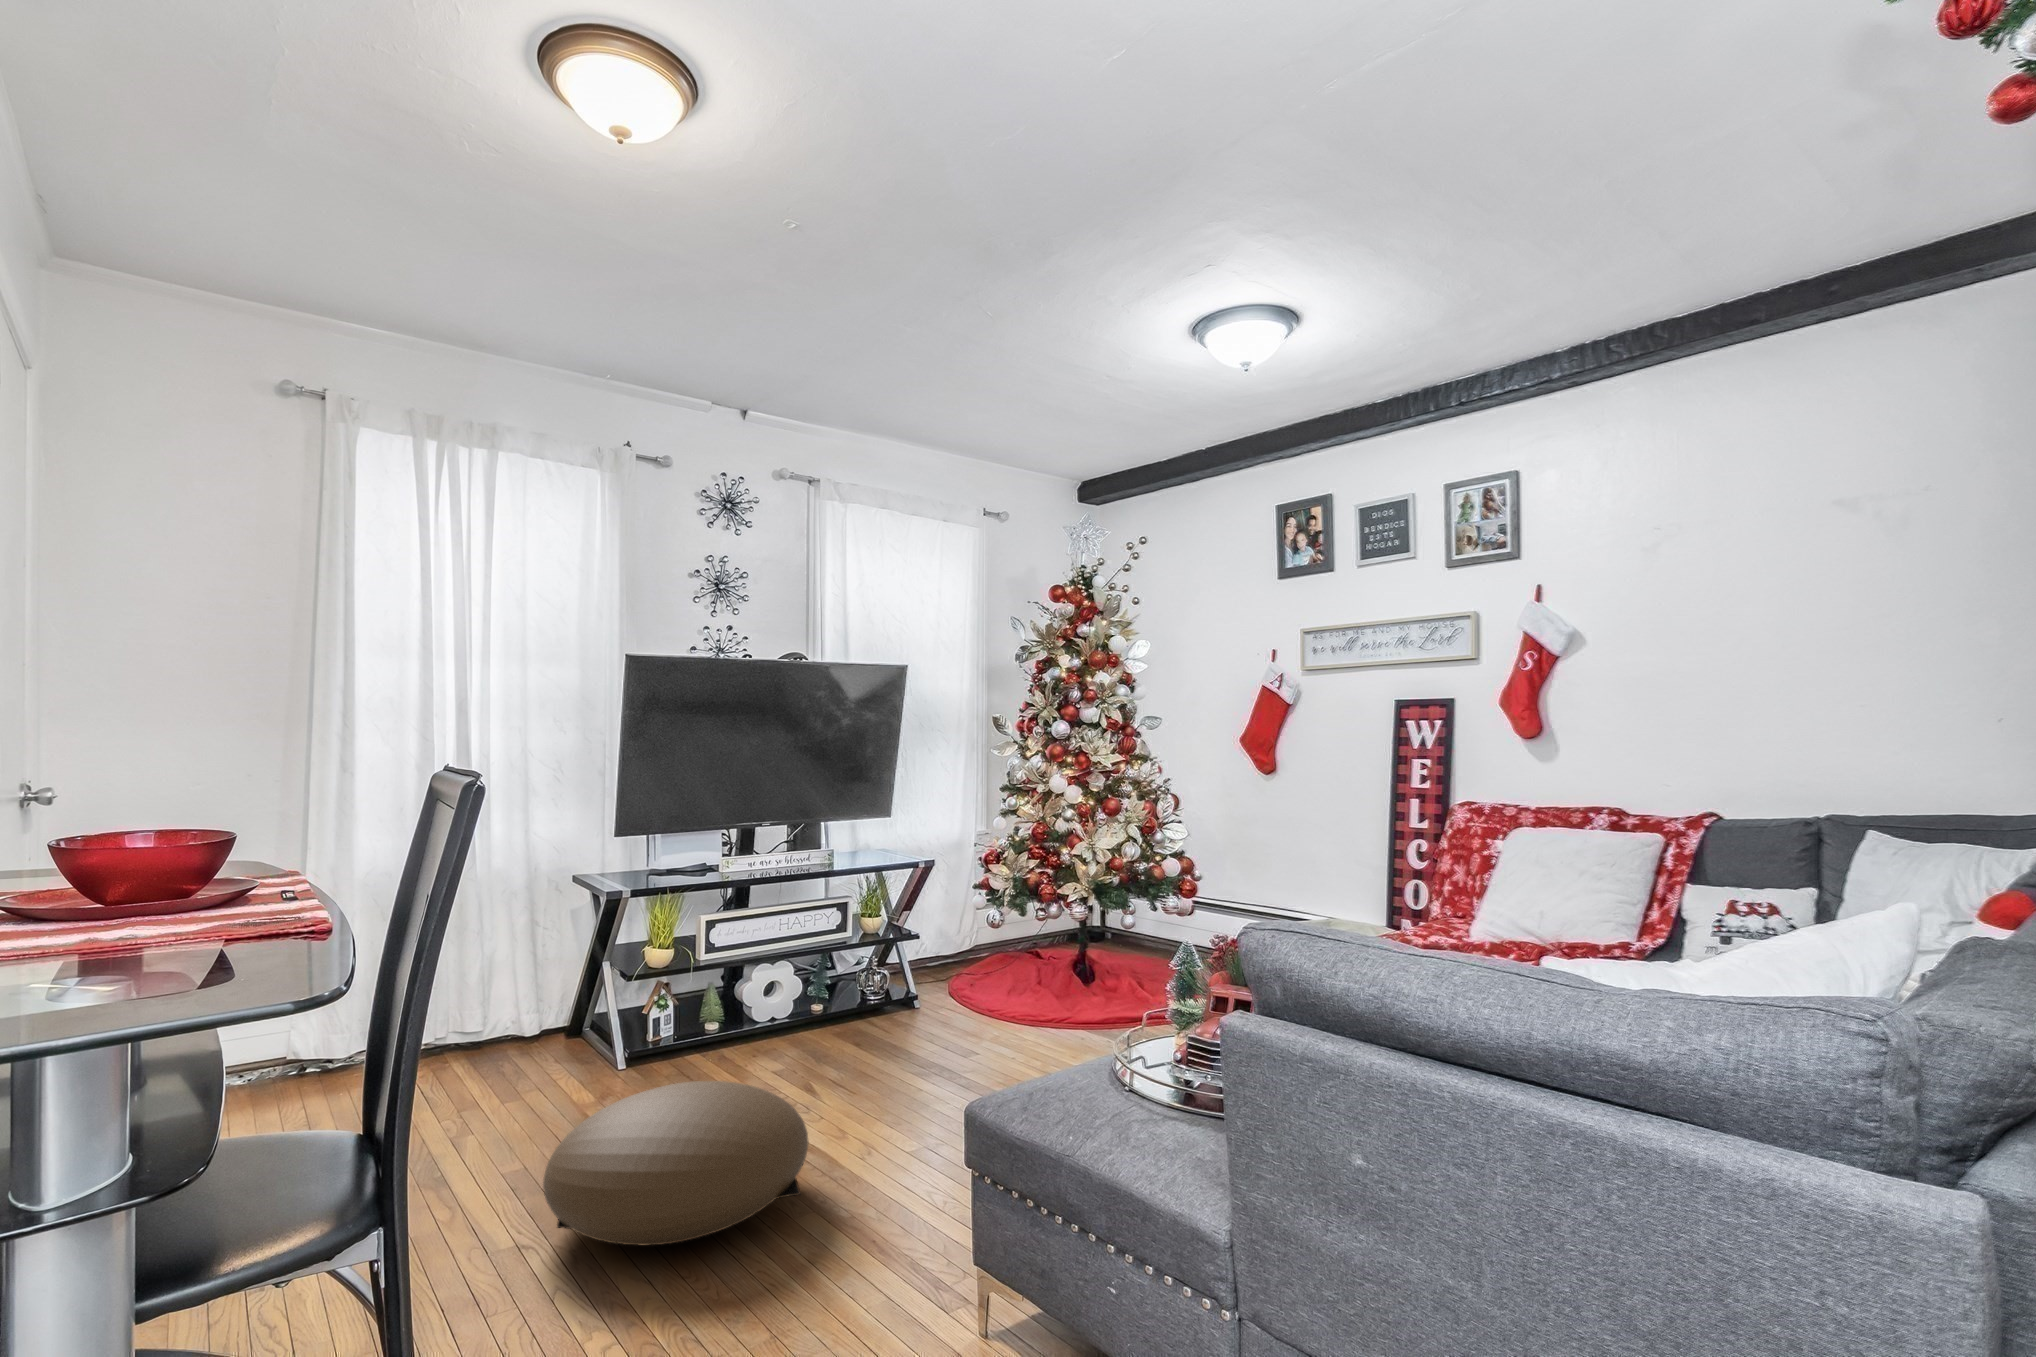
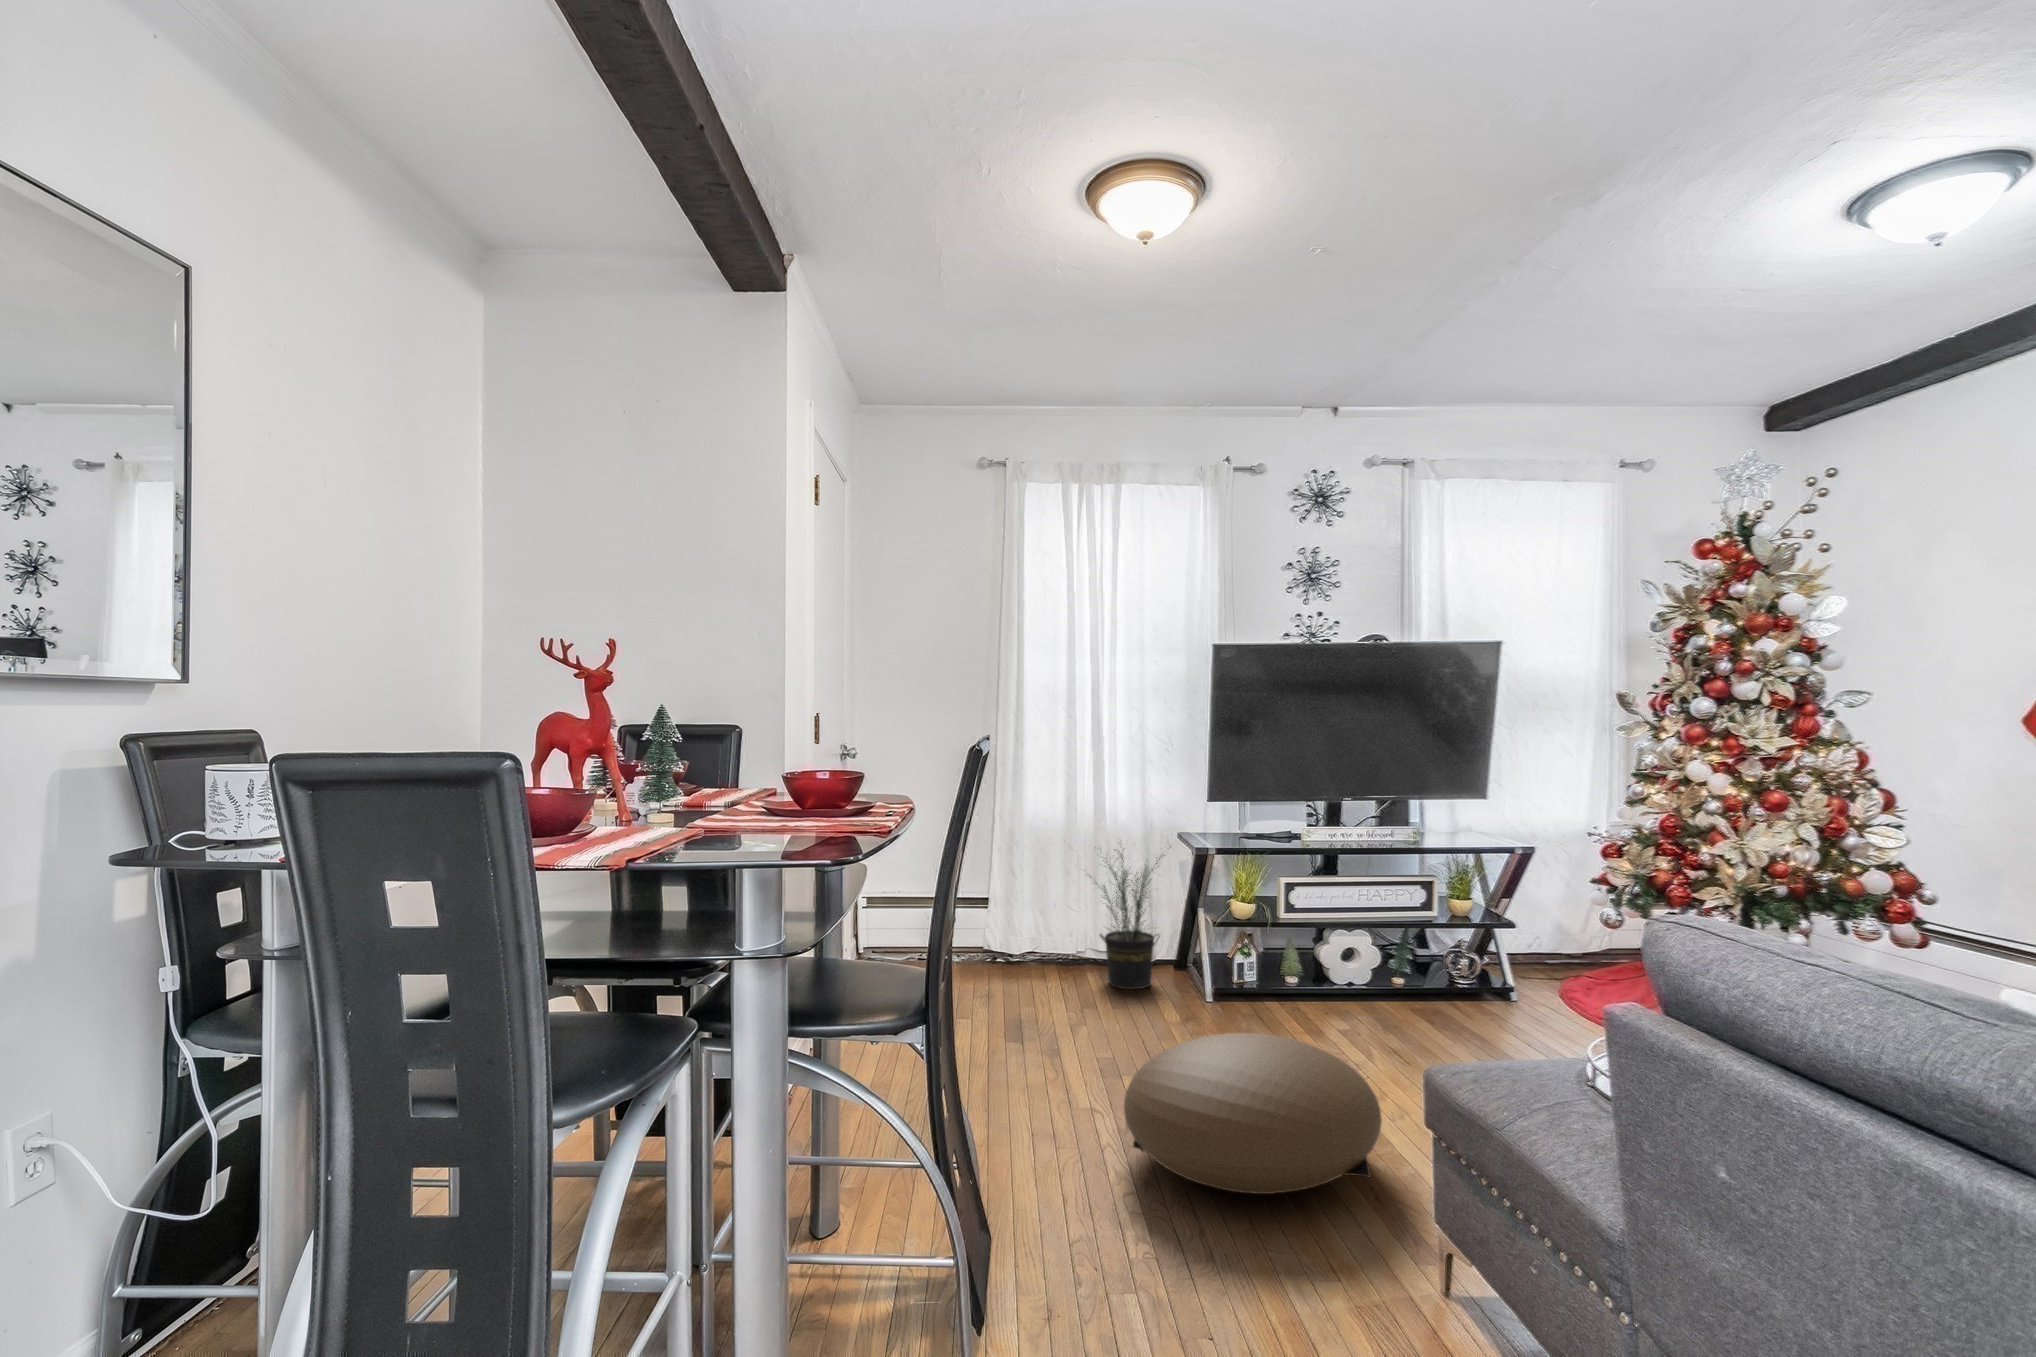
potted plant: none [457,894,575,1068] -> present [1090,847,1164,989]

